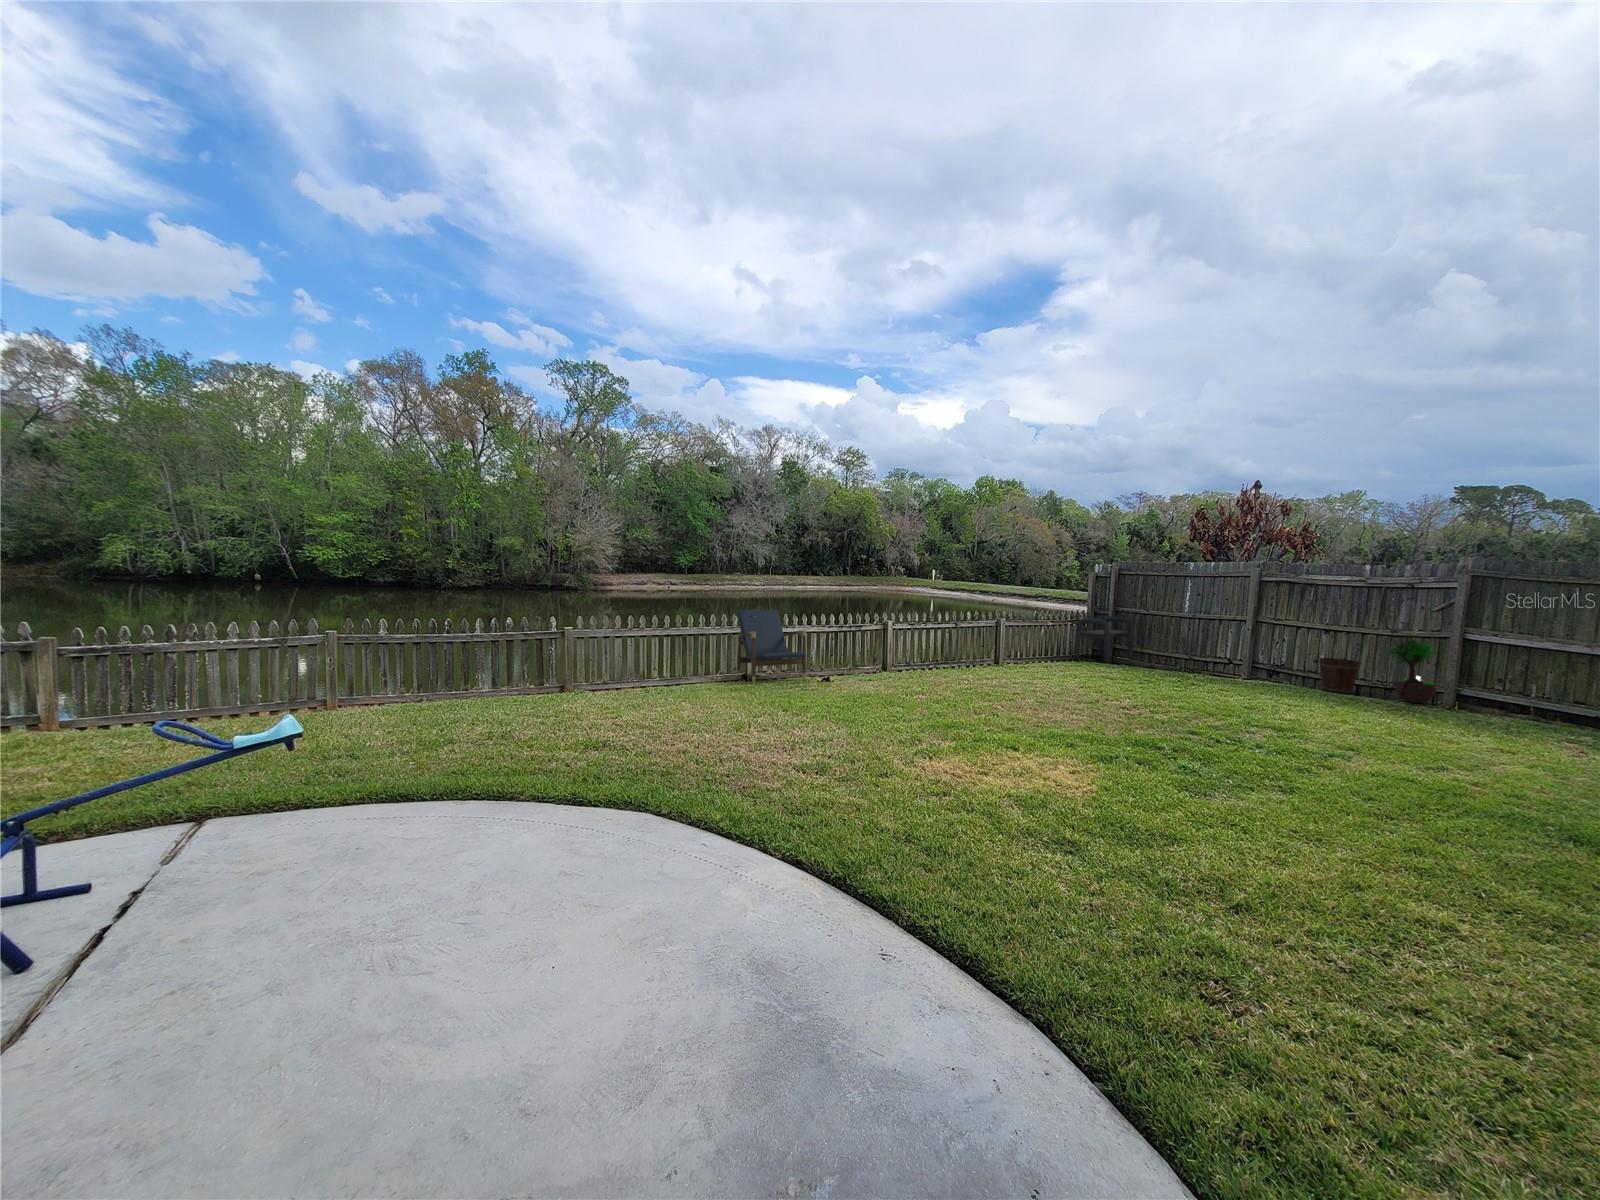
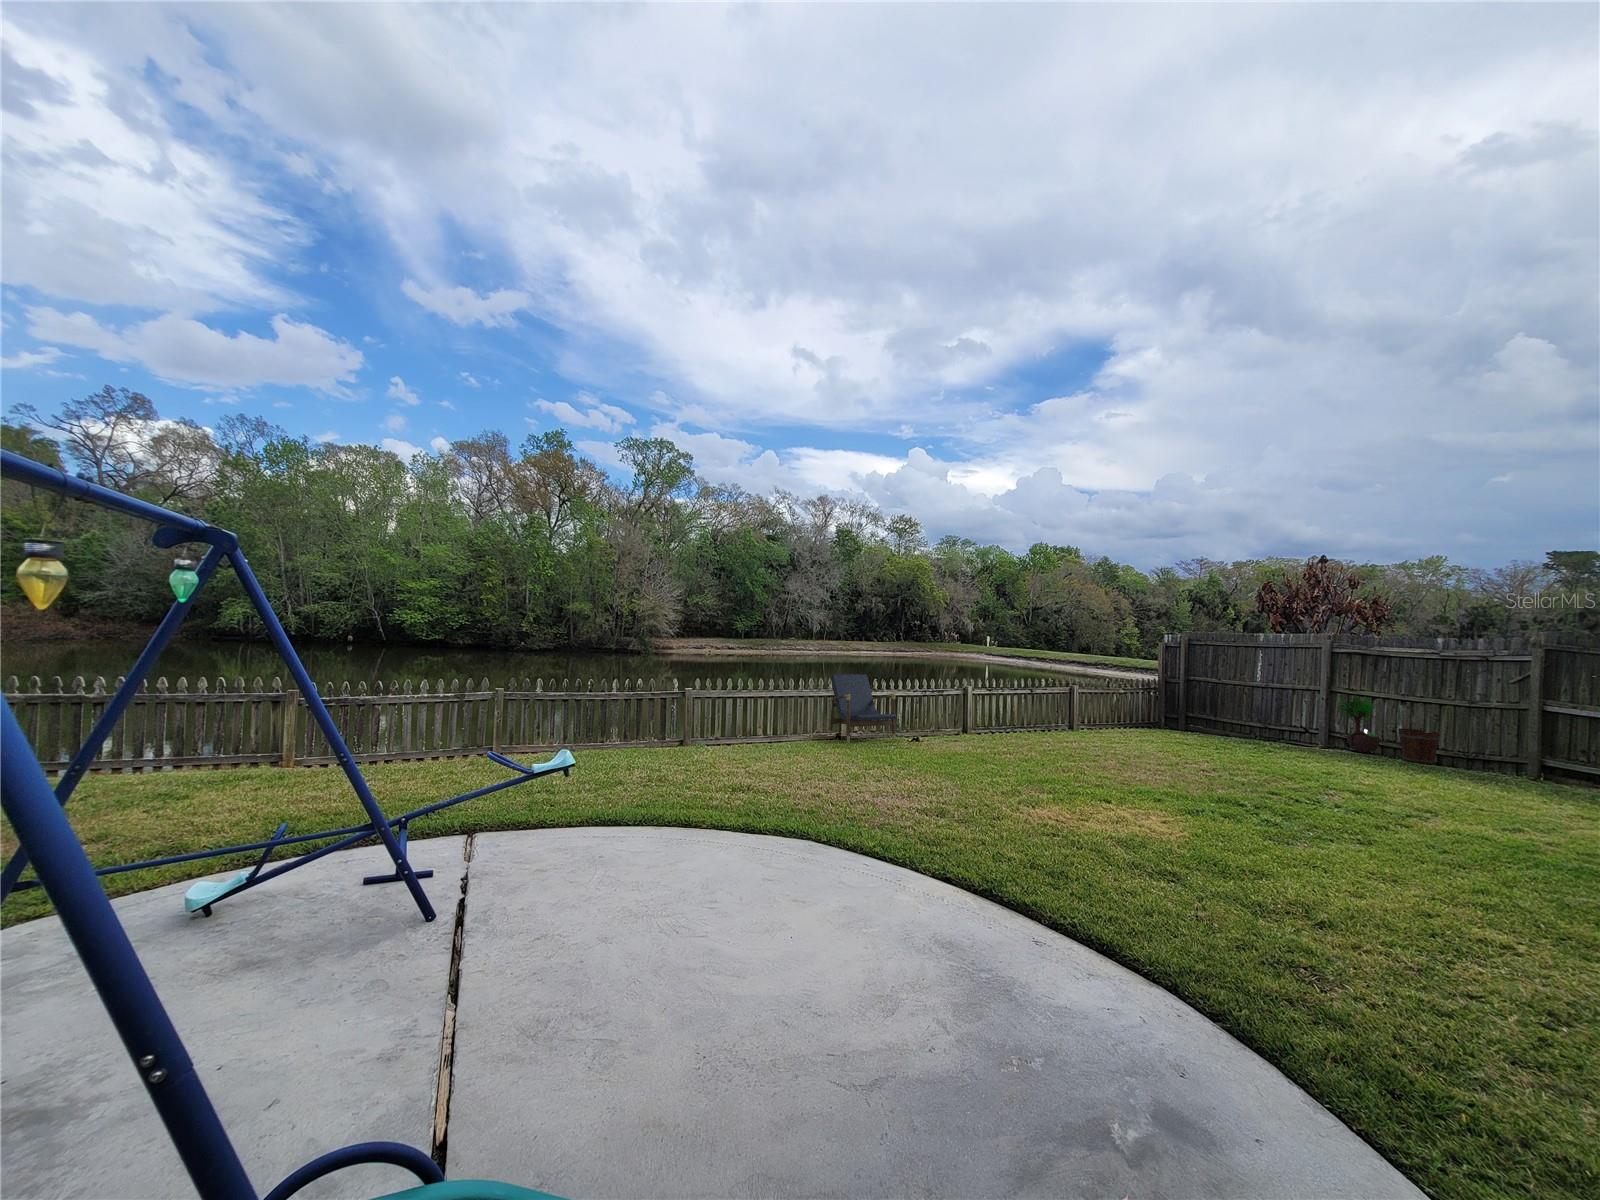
bench: present [1074,616,1134,662] -> none [1149,685,1208,730]
potted tree: present [1387,637,1436,703] -> present [1337,696,1380,752]

